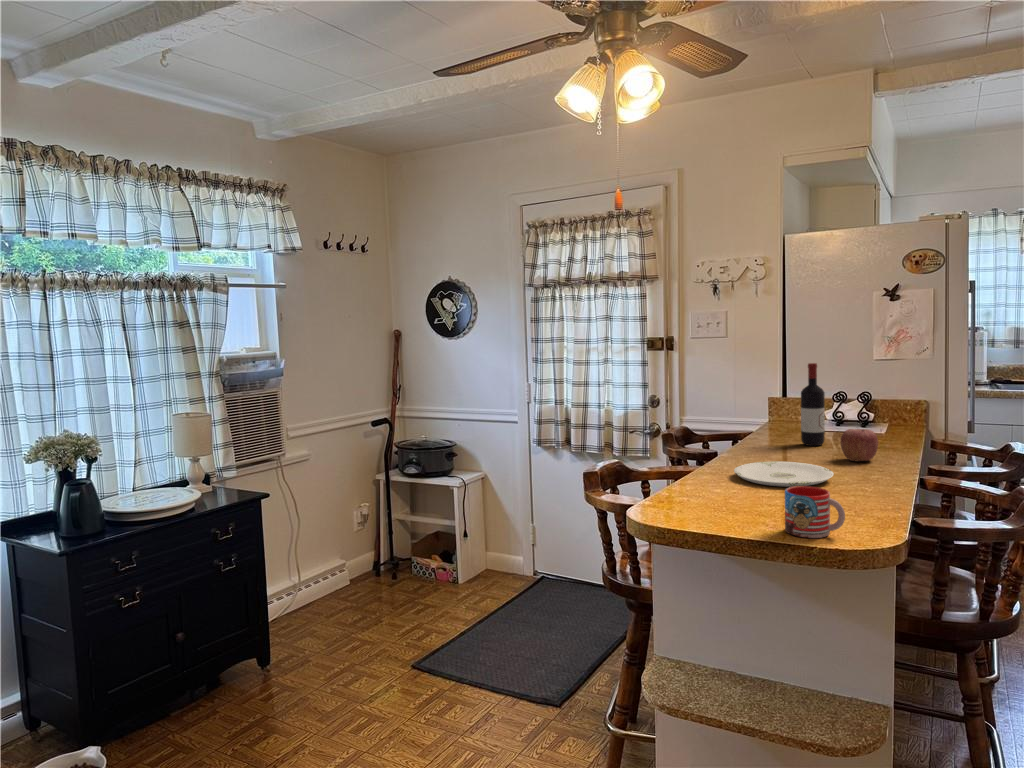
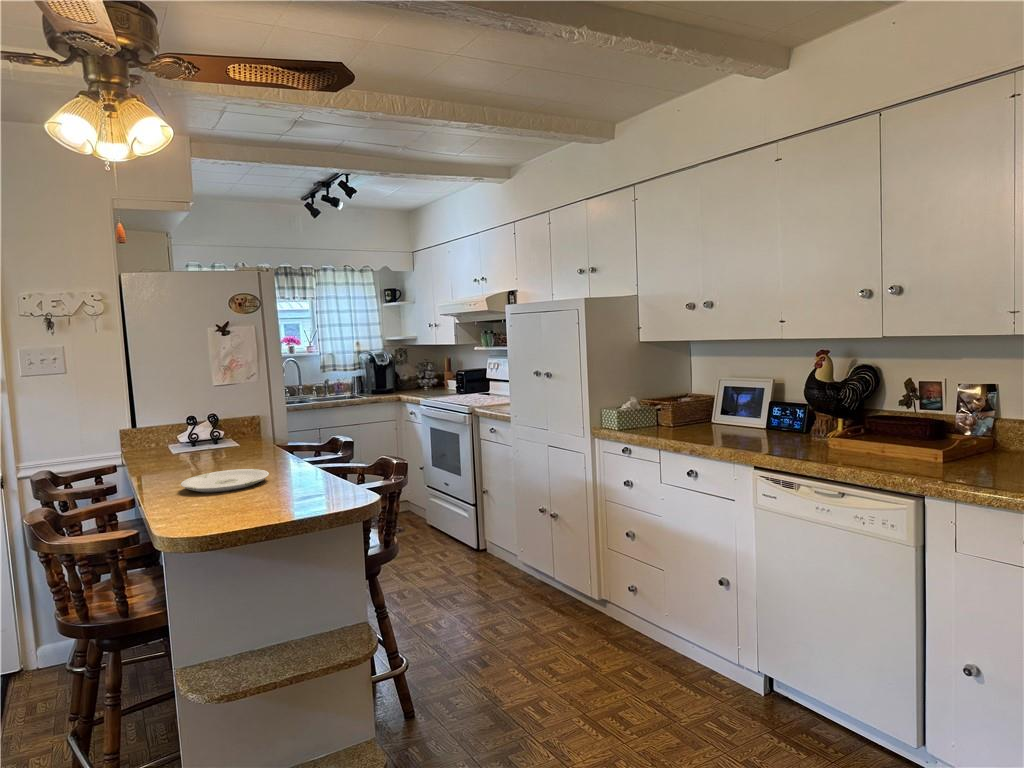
wine bottle: present [801,363,825,446] -> none [186,388,210,462]
apple: present [841,429,878,461] -> none [241,437,271,464]
mug: present [785,486,845,538] -> none [293,470,340,510]

